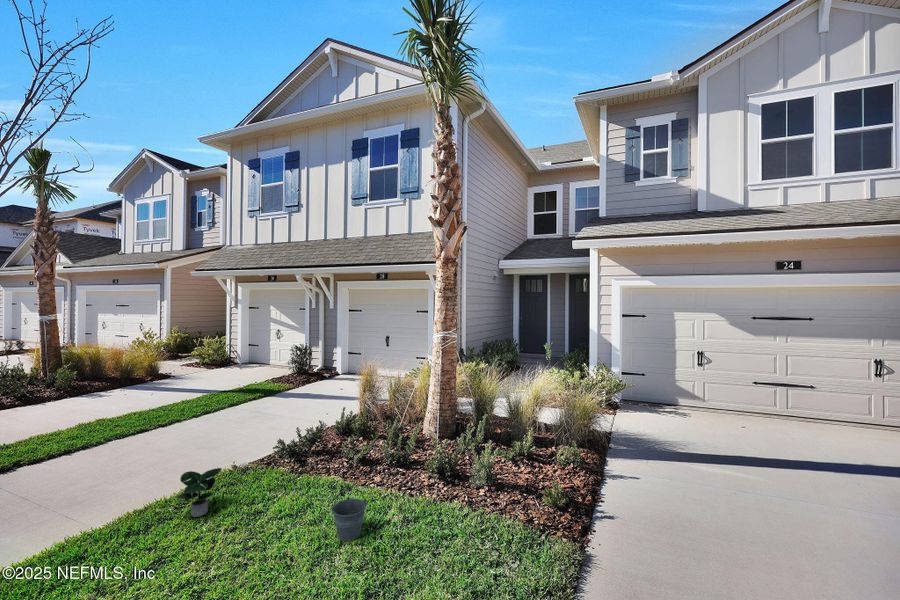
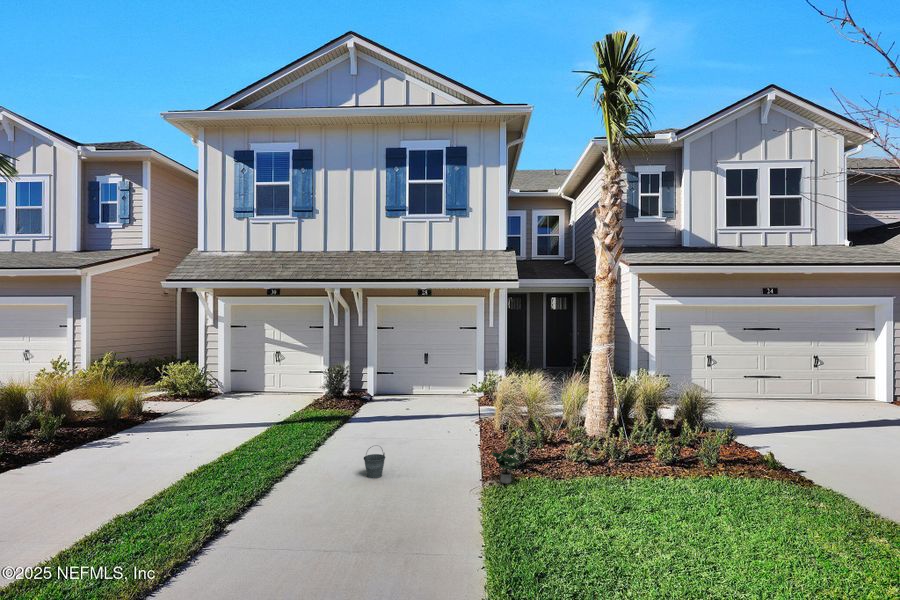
bucket: present [330,489,368,541] -> present [364,446,385,478]

